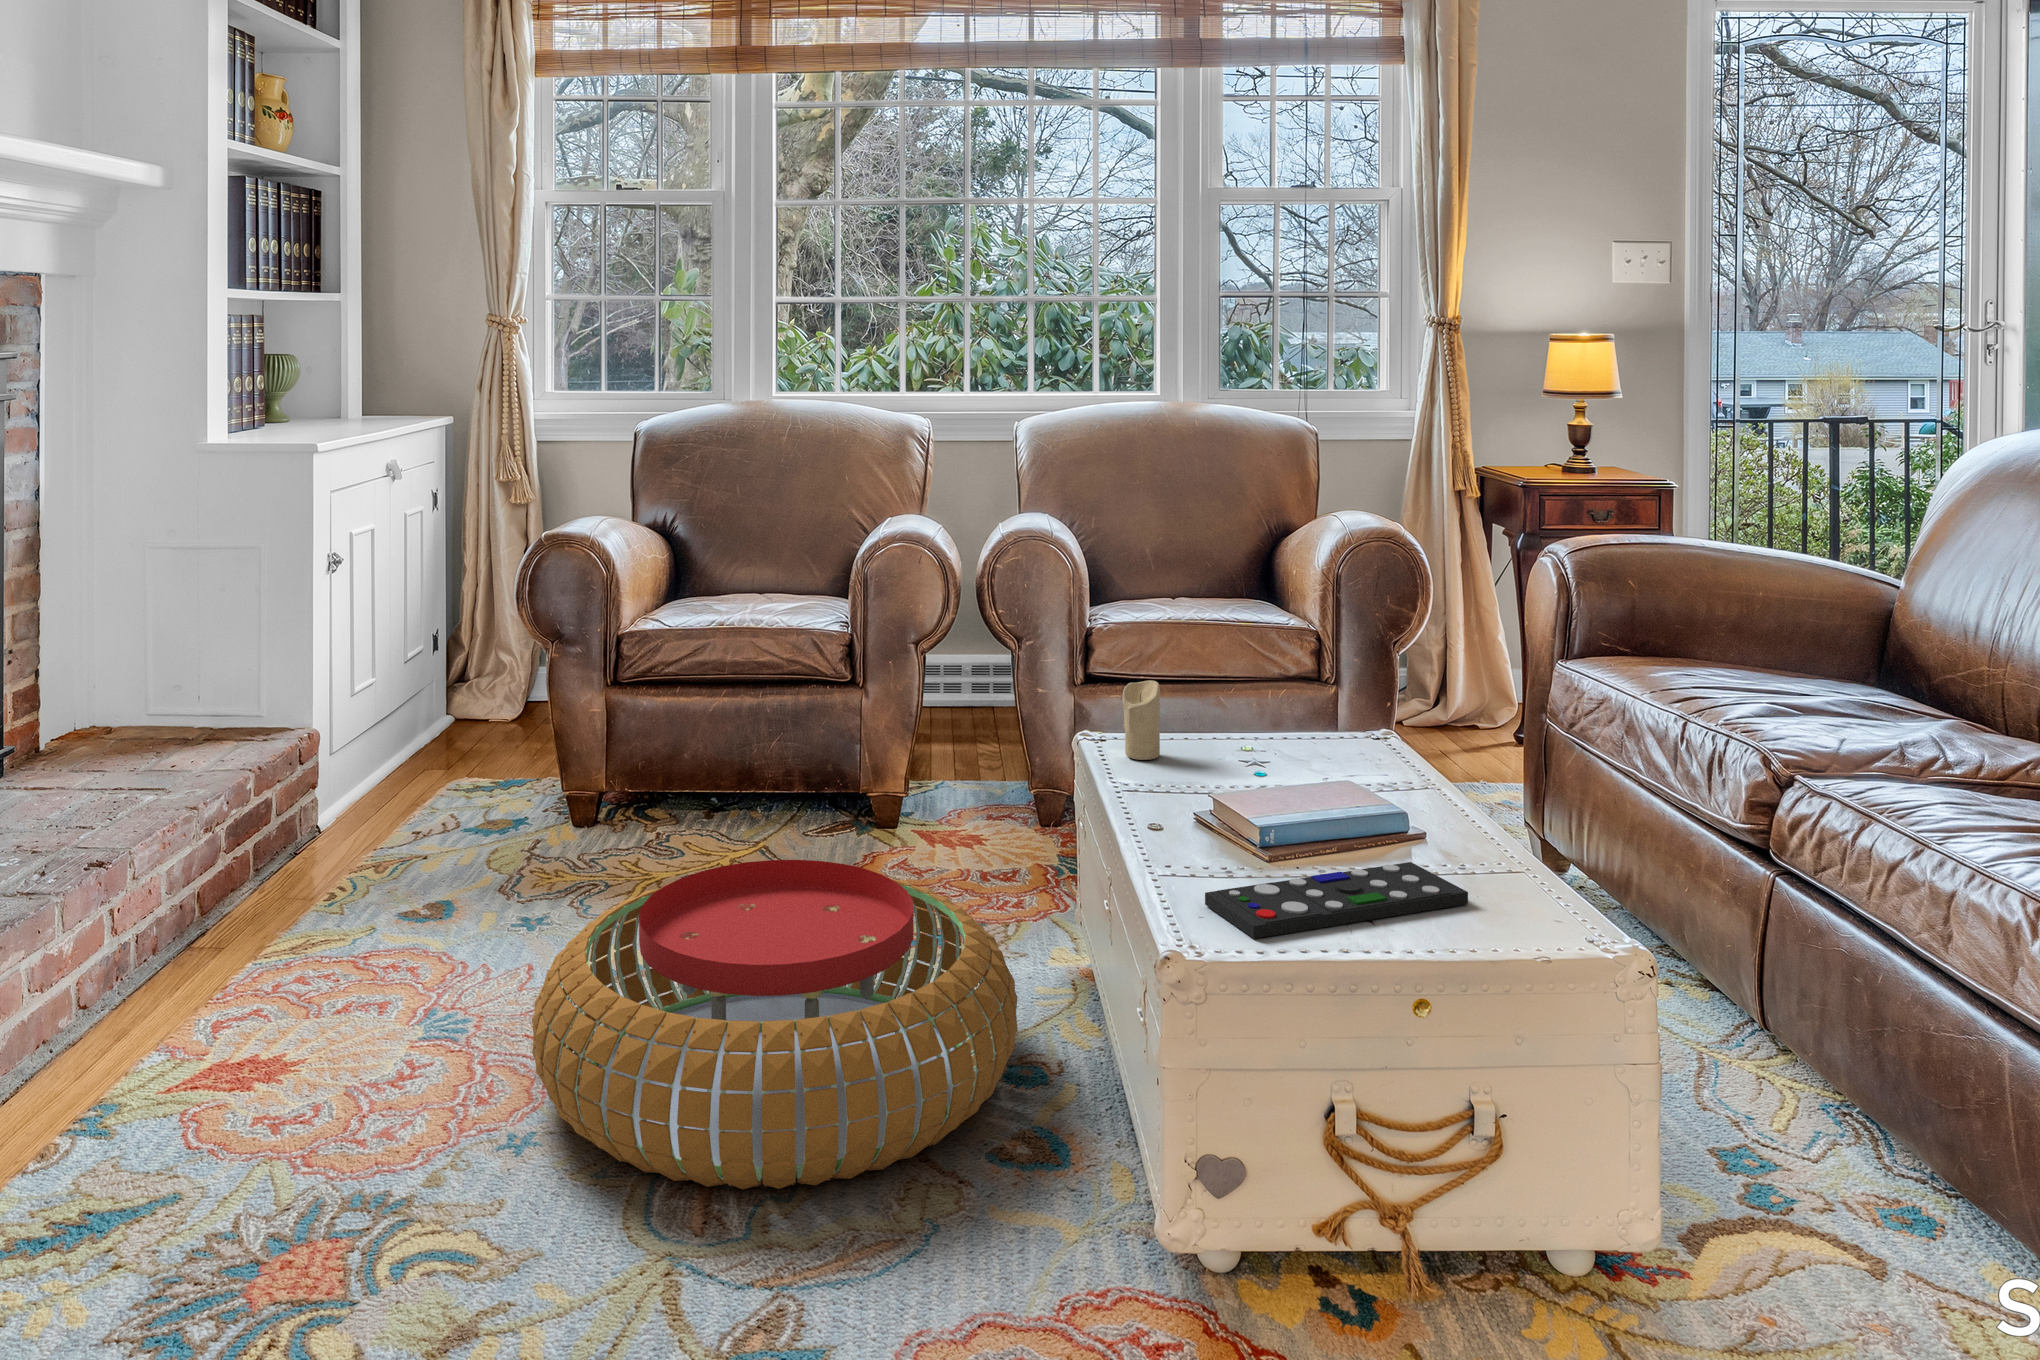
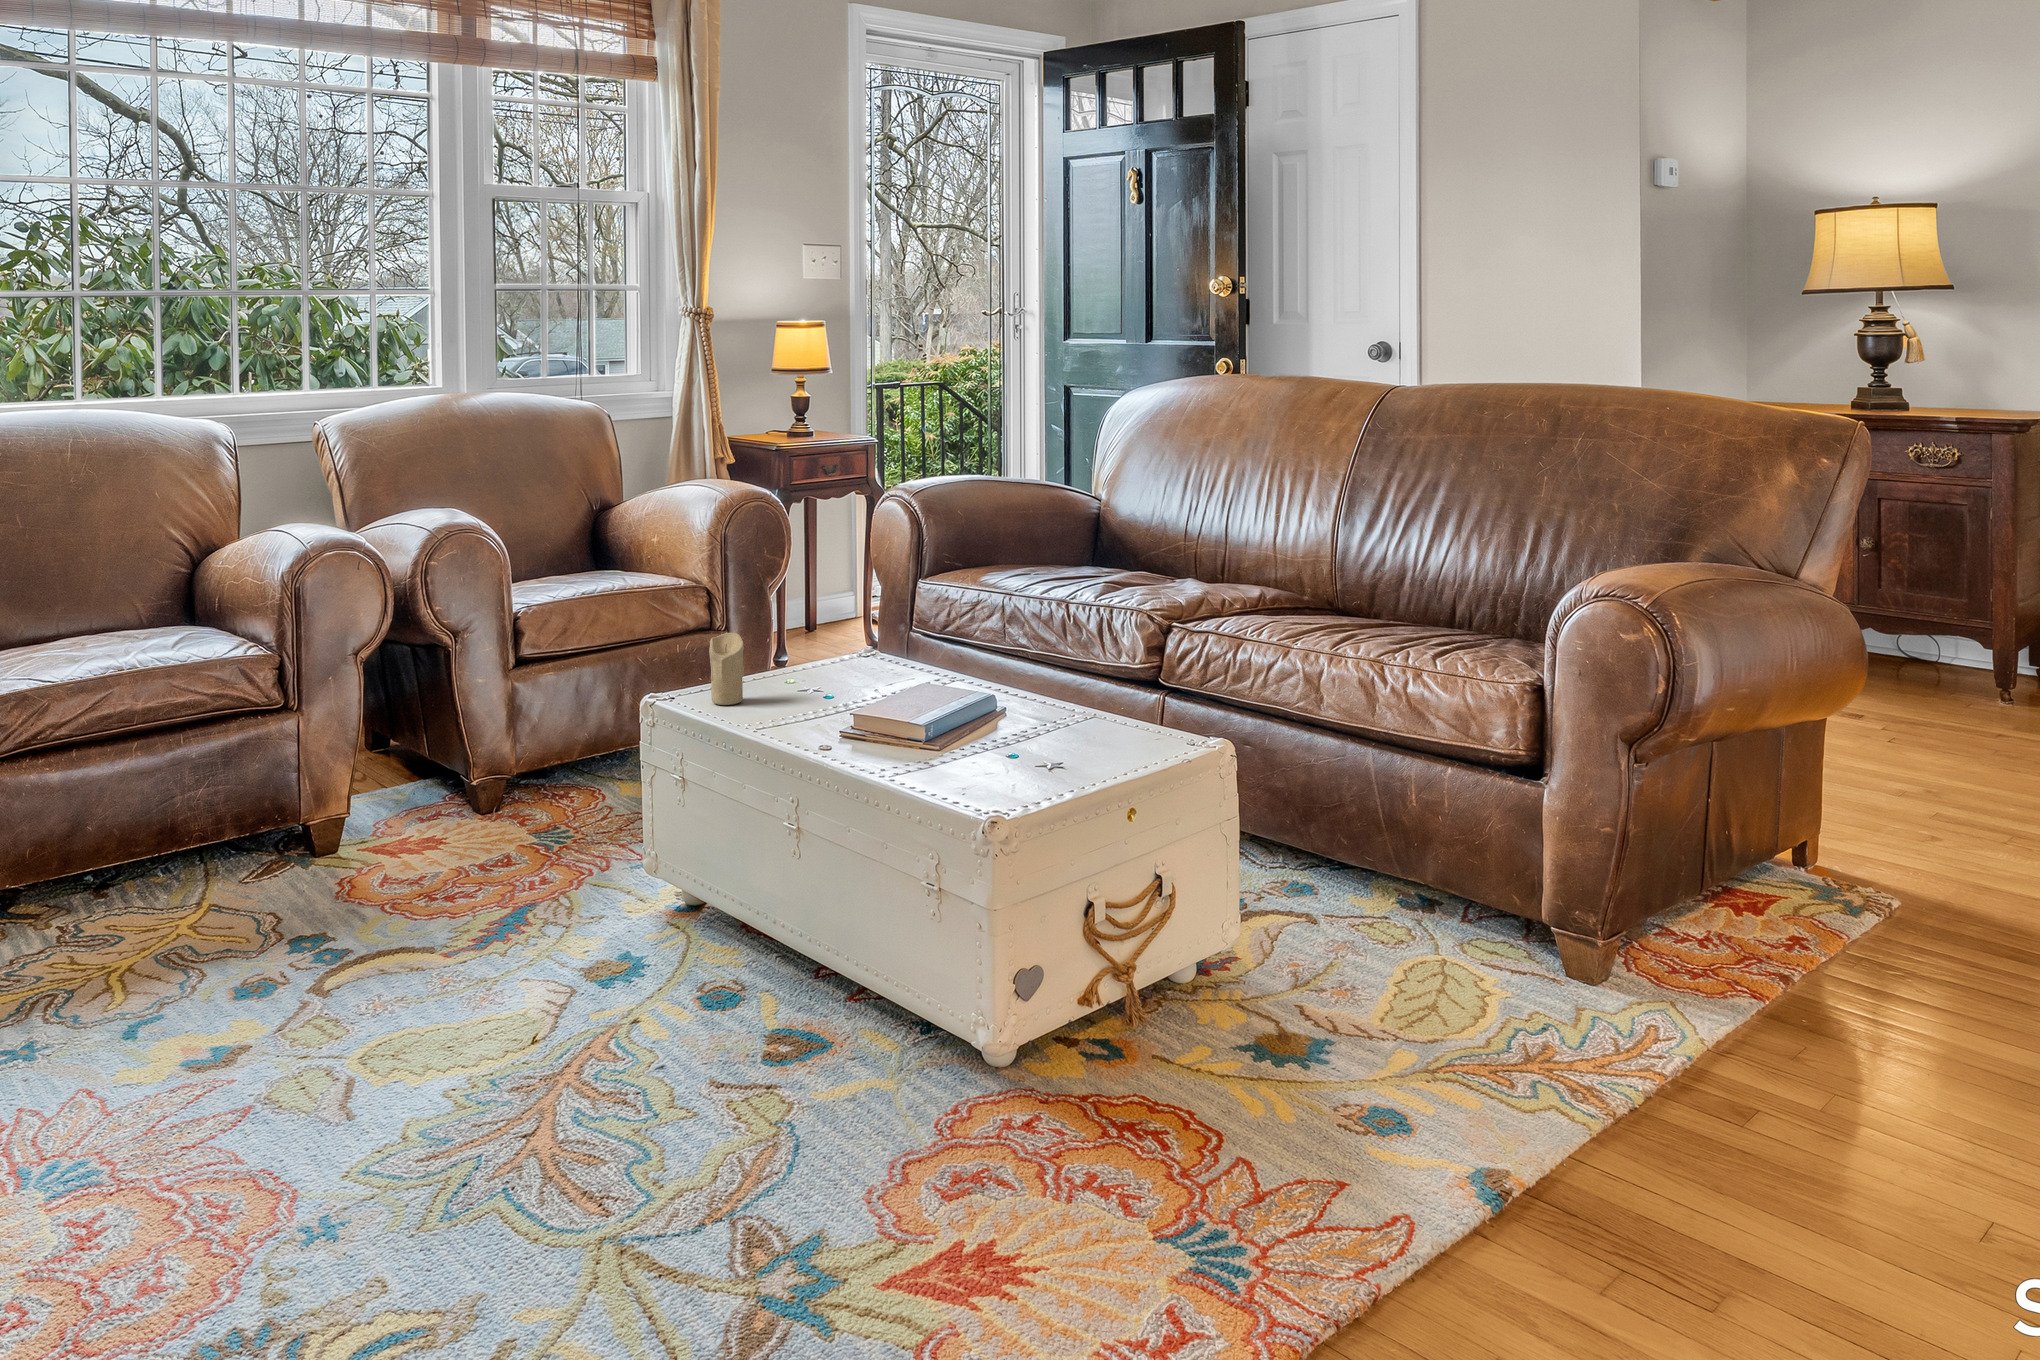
pouf: present [532,860,1018,1189] -> none [242,855,750,1191]
remote control: present [1205,862,1468,938] -> none [961,724,1109,793]

